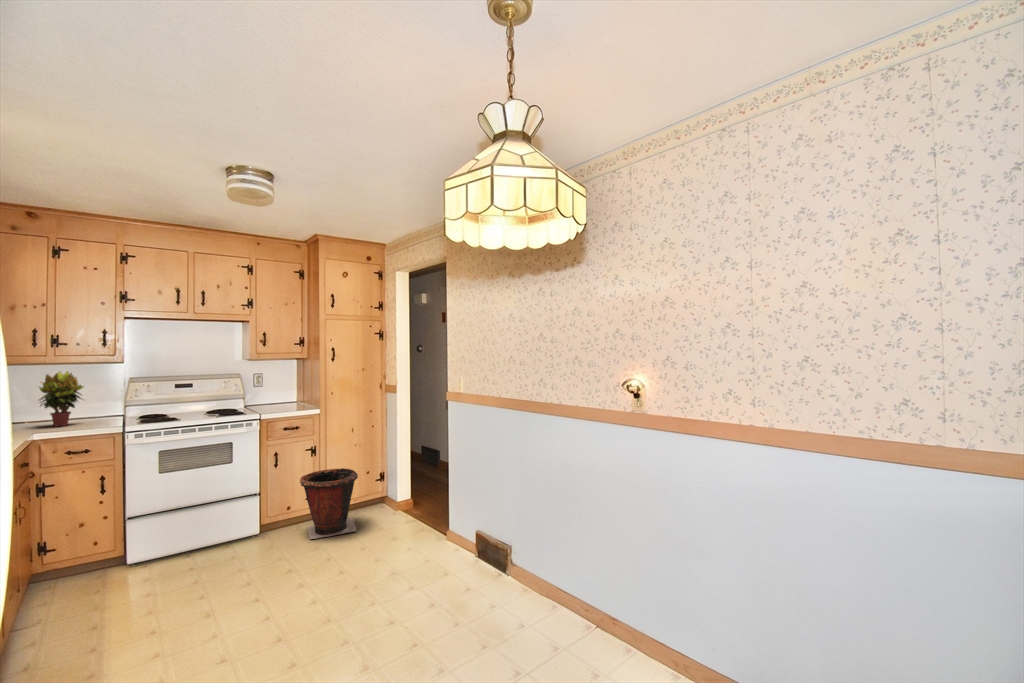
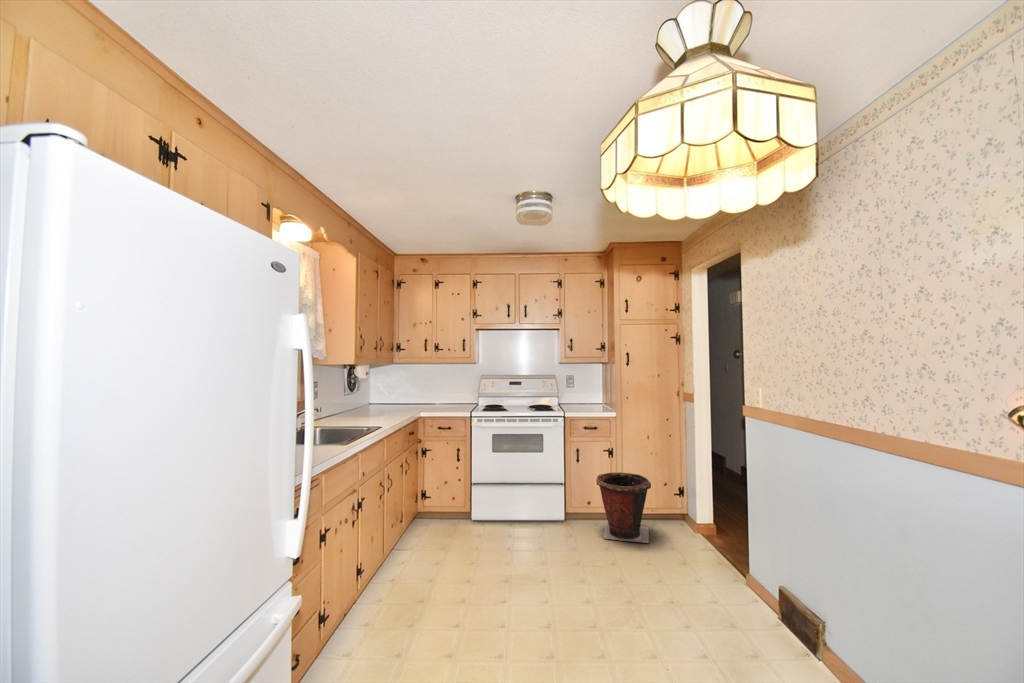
potted plant: present [39,371,84,426] -> none [432,369,457,408]

